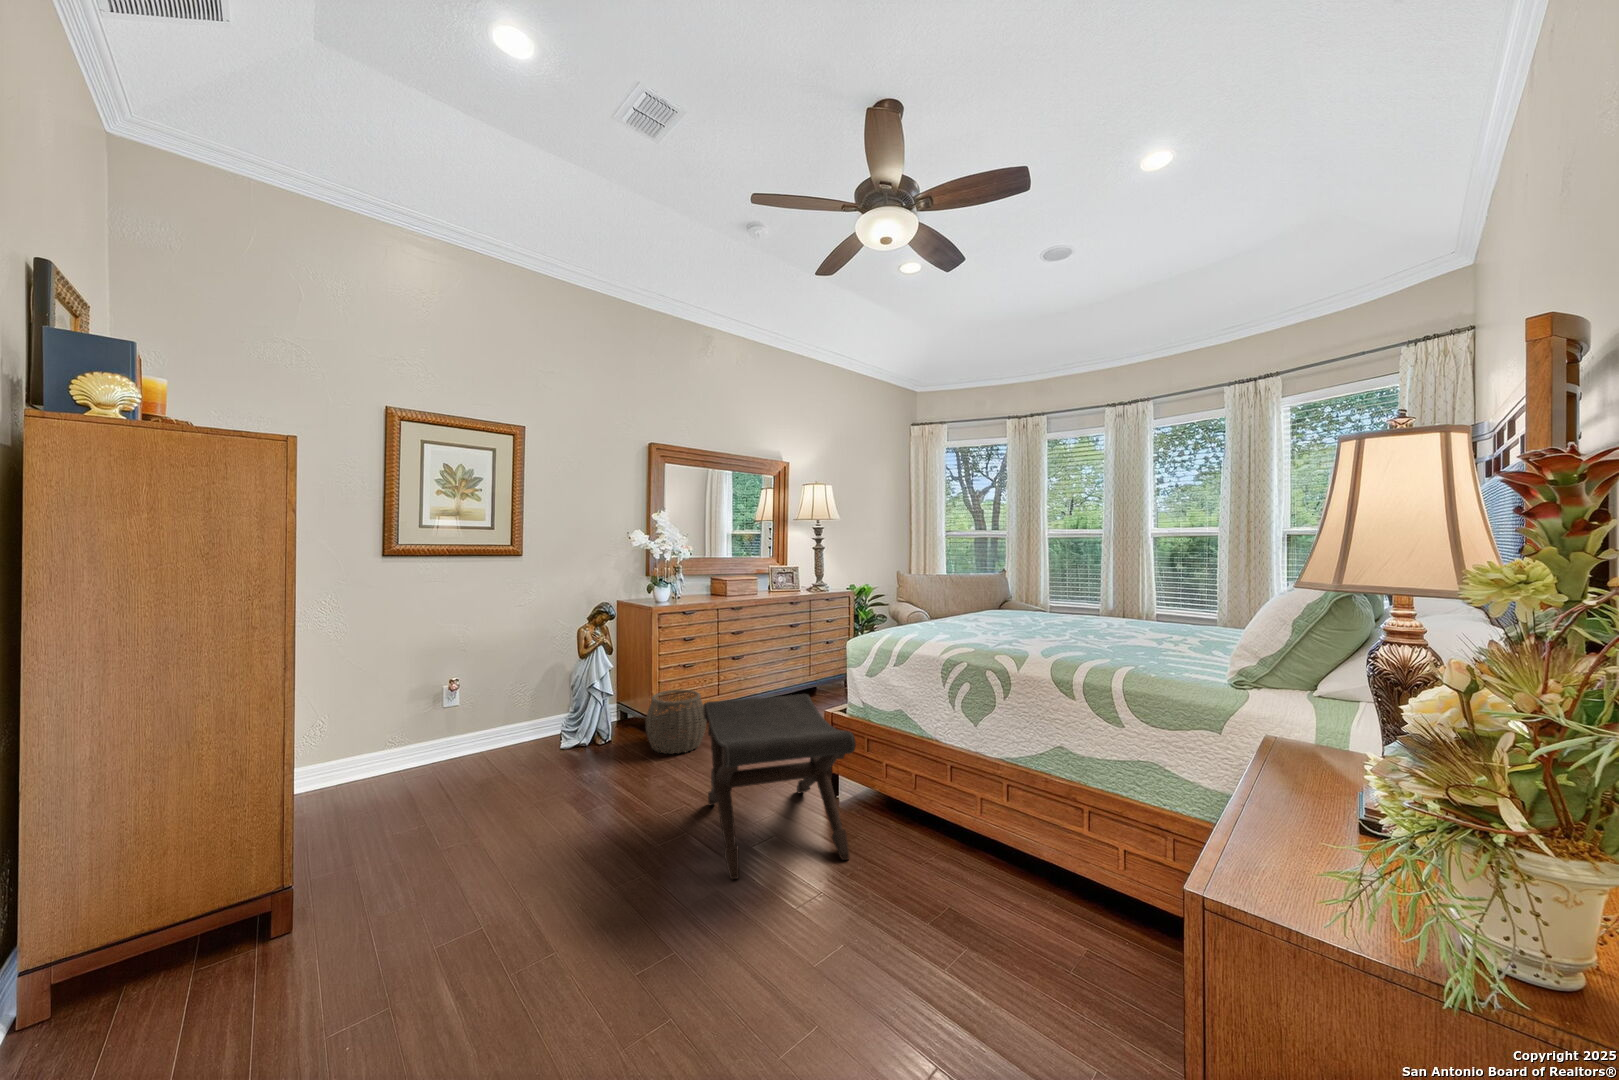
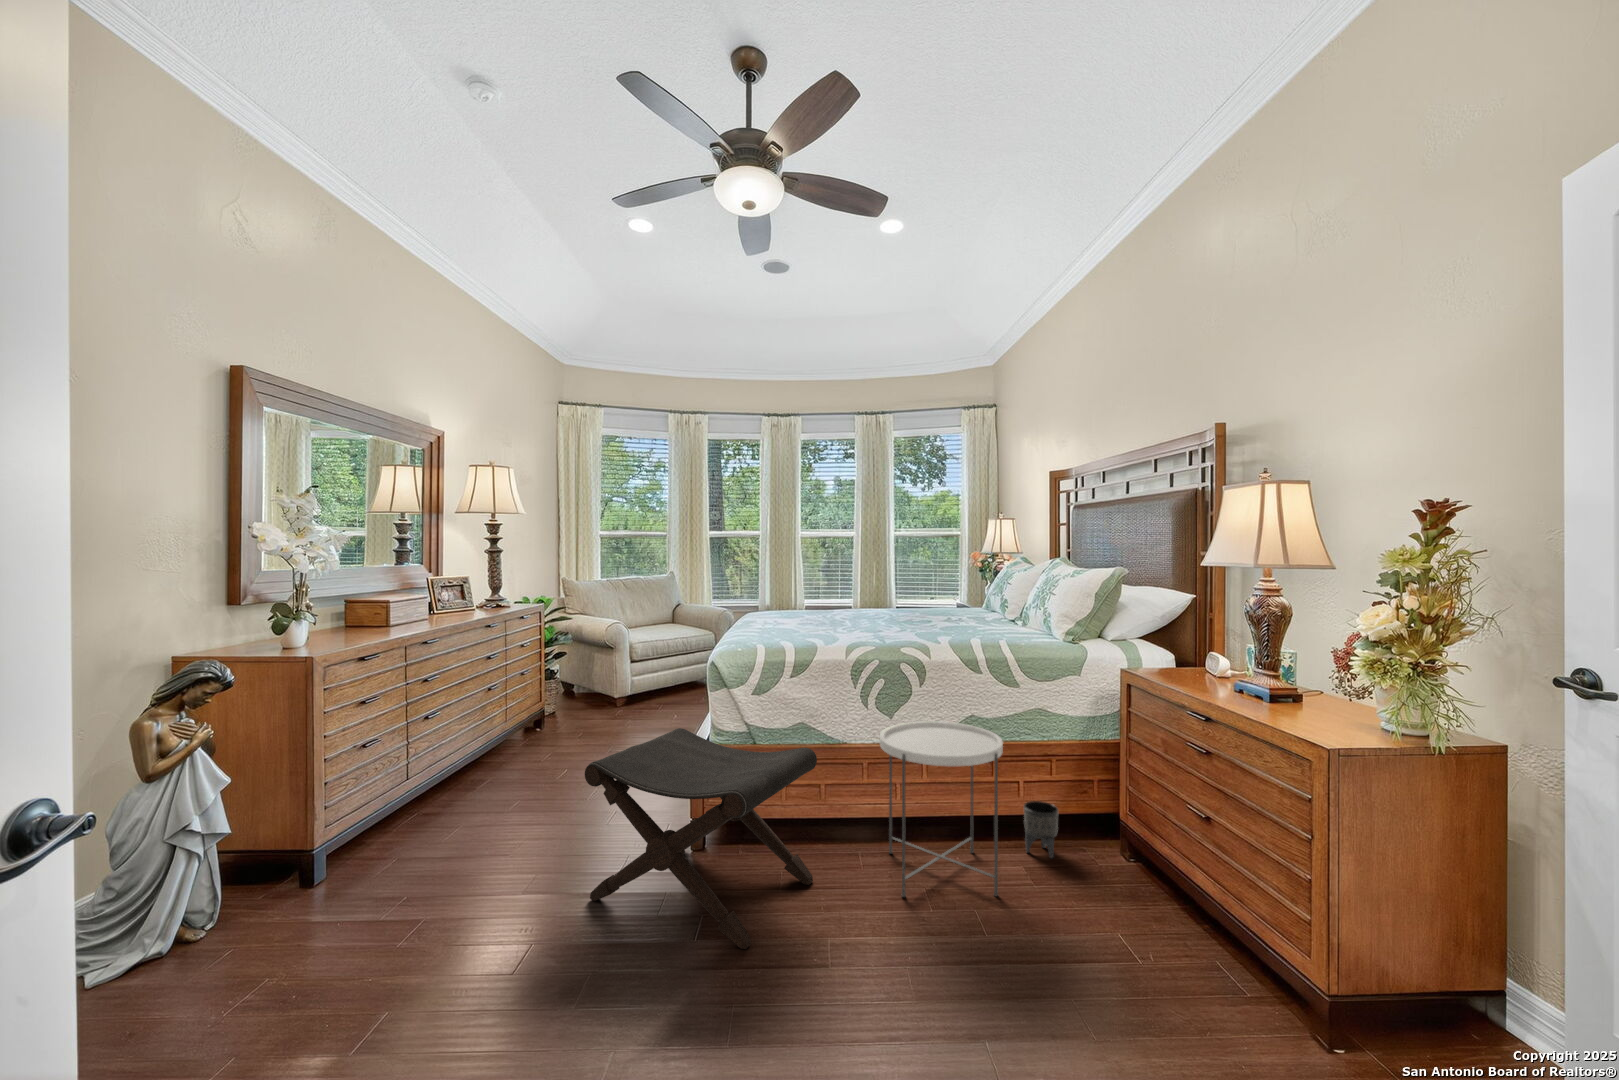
woven basket: present [646,690,707,754] -> none [362,771,469,877]
side table: none [897,734,1042,962] -> present [880,721,1003,897]
planter: none [1102,879,1153,966] -> present [1024,801,1058,858]

